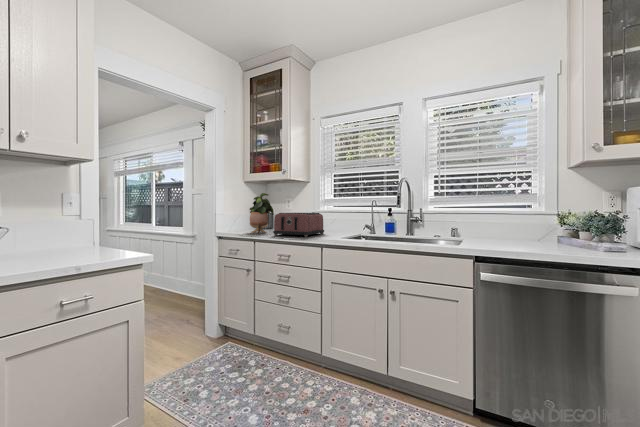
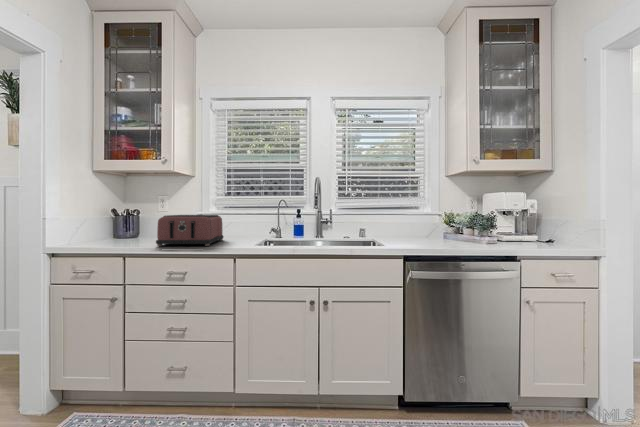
potted plant: present [250,193,274,233] -> none [110,188,149,244]

